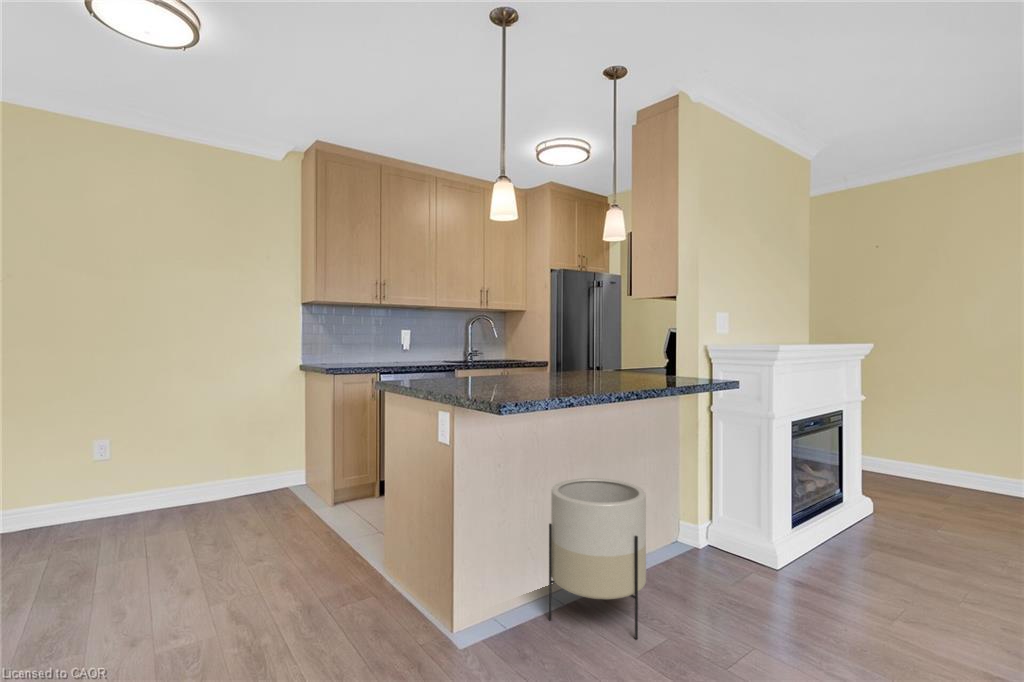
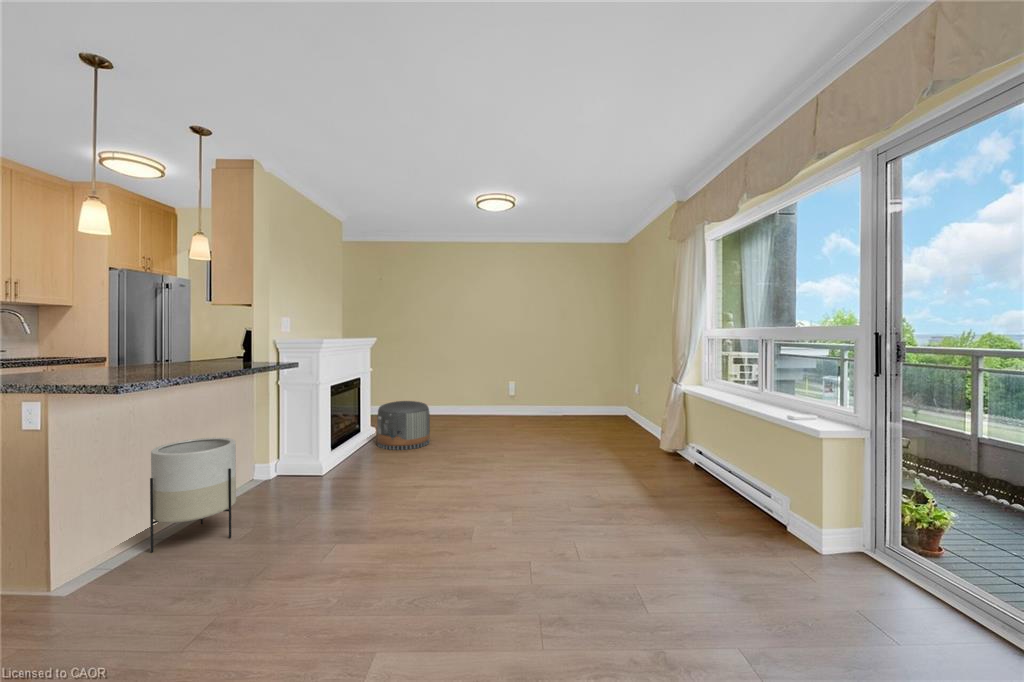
pouf: none [875,459,997,559] -> present [377,401,430,450]

